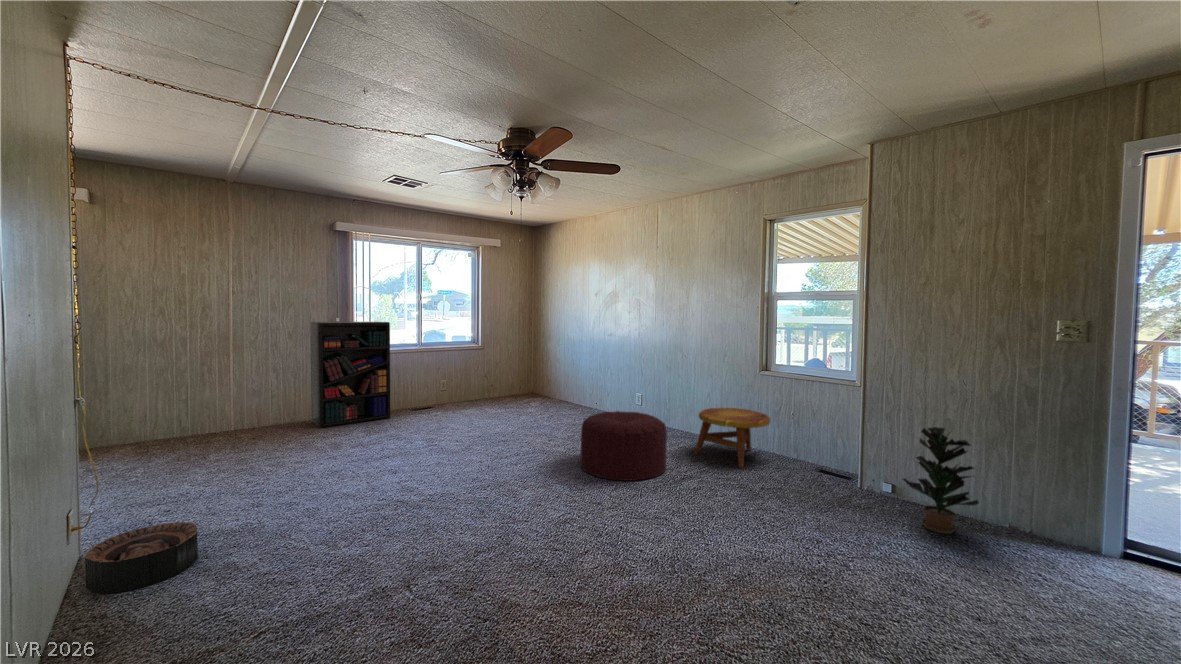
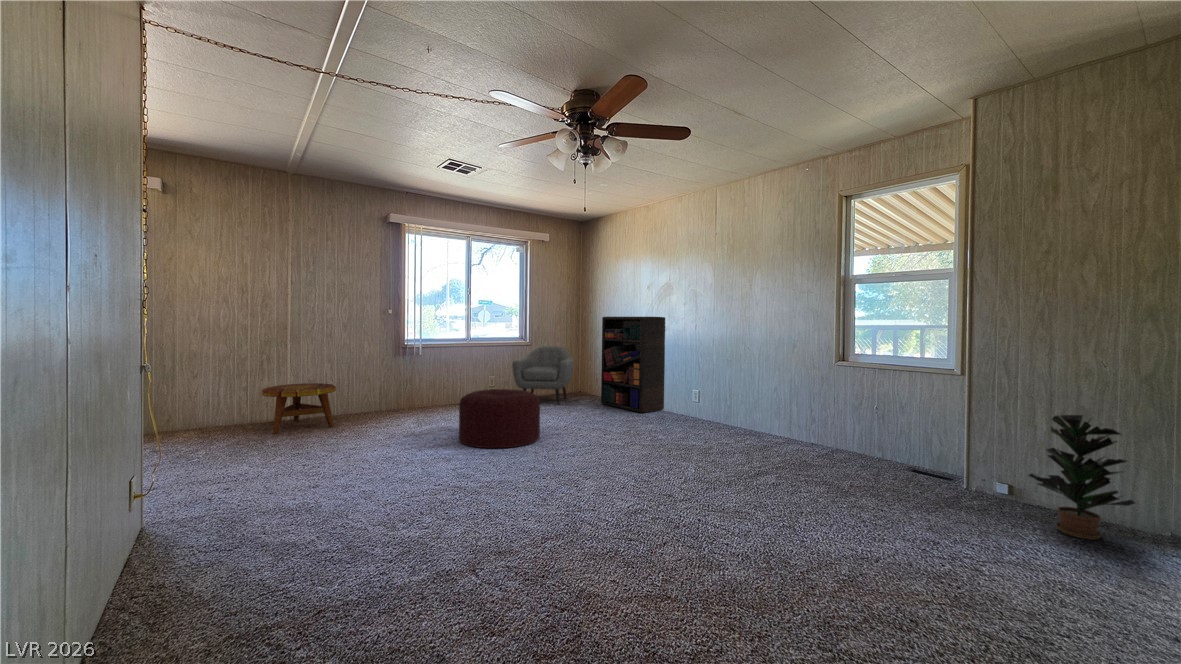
bookshelf: present [310,321,390,427] -> present [601,316,665,413]
armchair: none [462,350,523,408] -> present [512,346,573,404]
side table: present [695,408,771,468] -> present [262,383,336,434]
ottoman: present [581,411,667,481] -> present [459,389,540,448]
basket: present [85,522,198,594] -> none [145,496,255,564]

